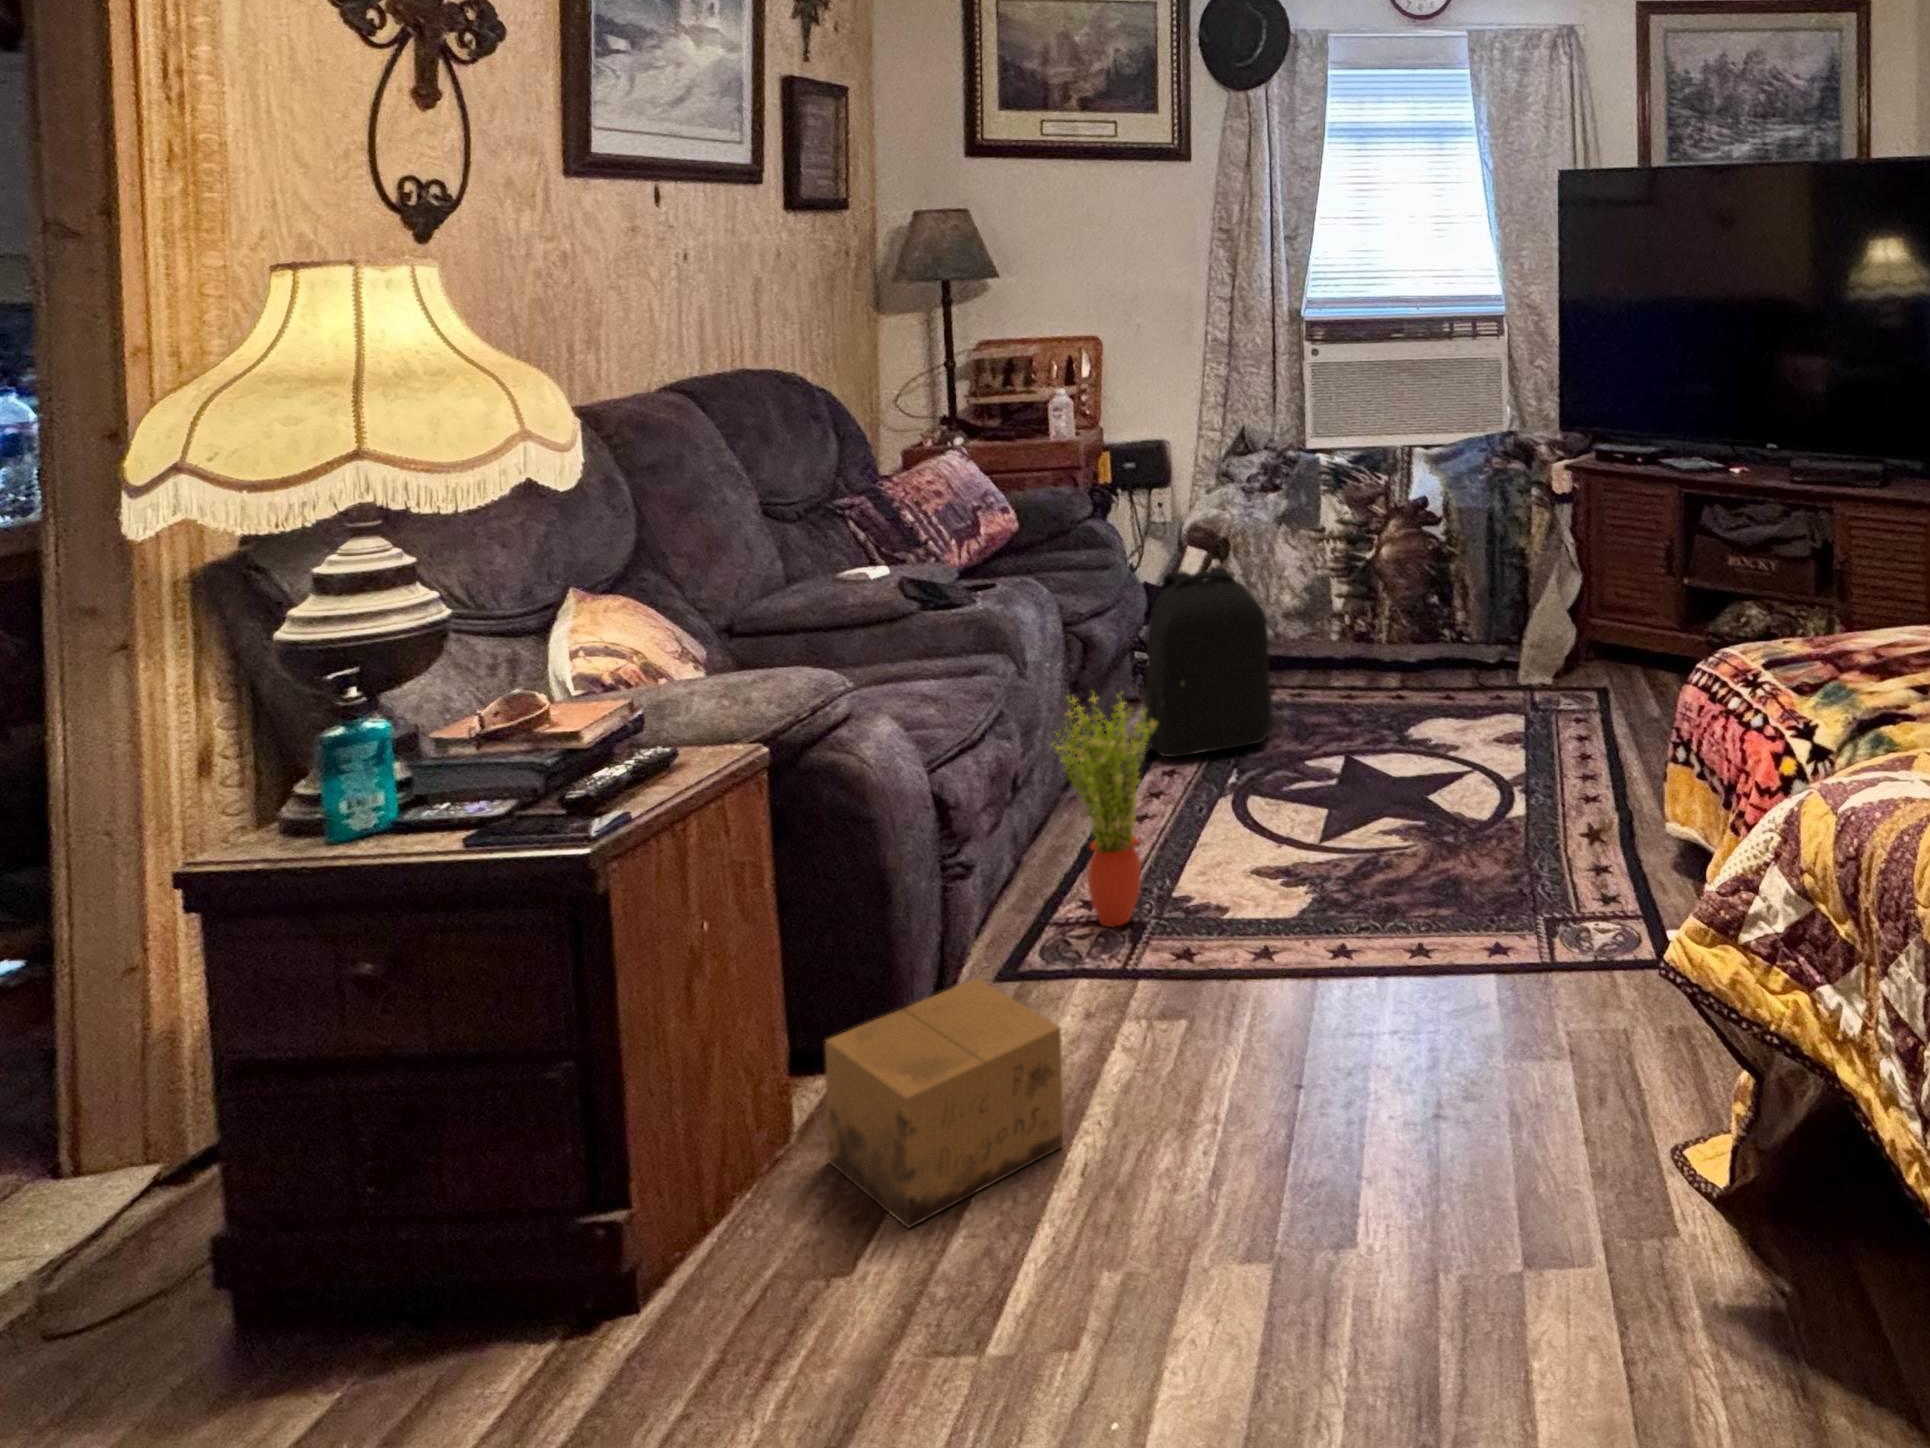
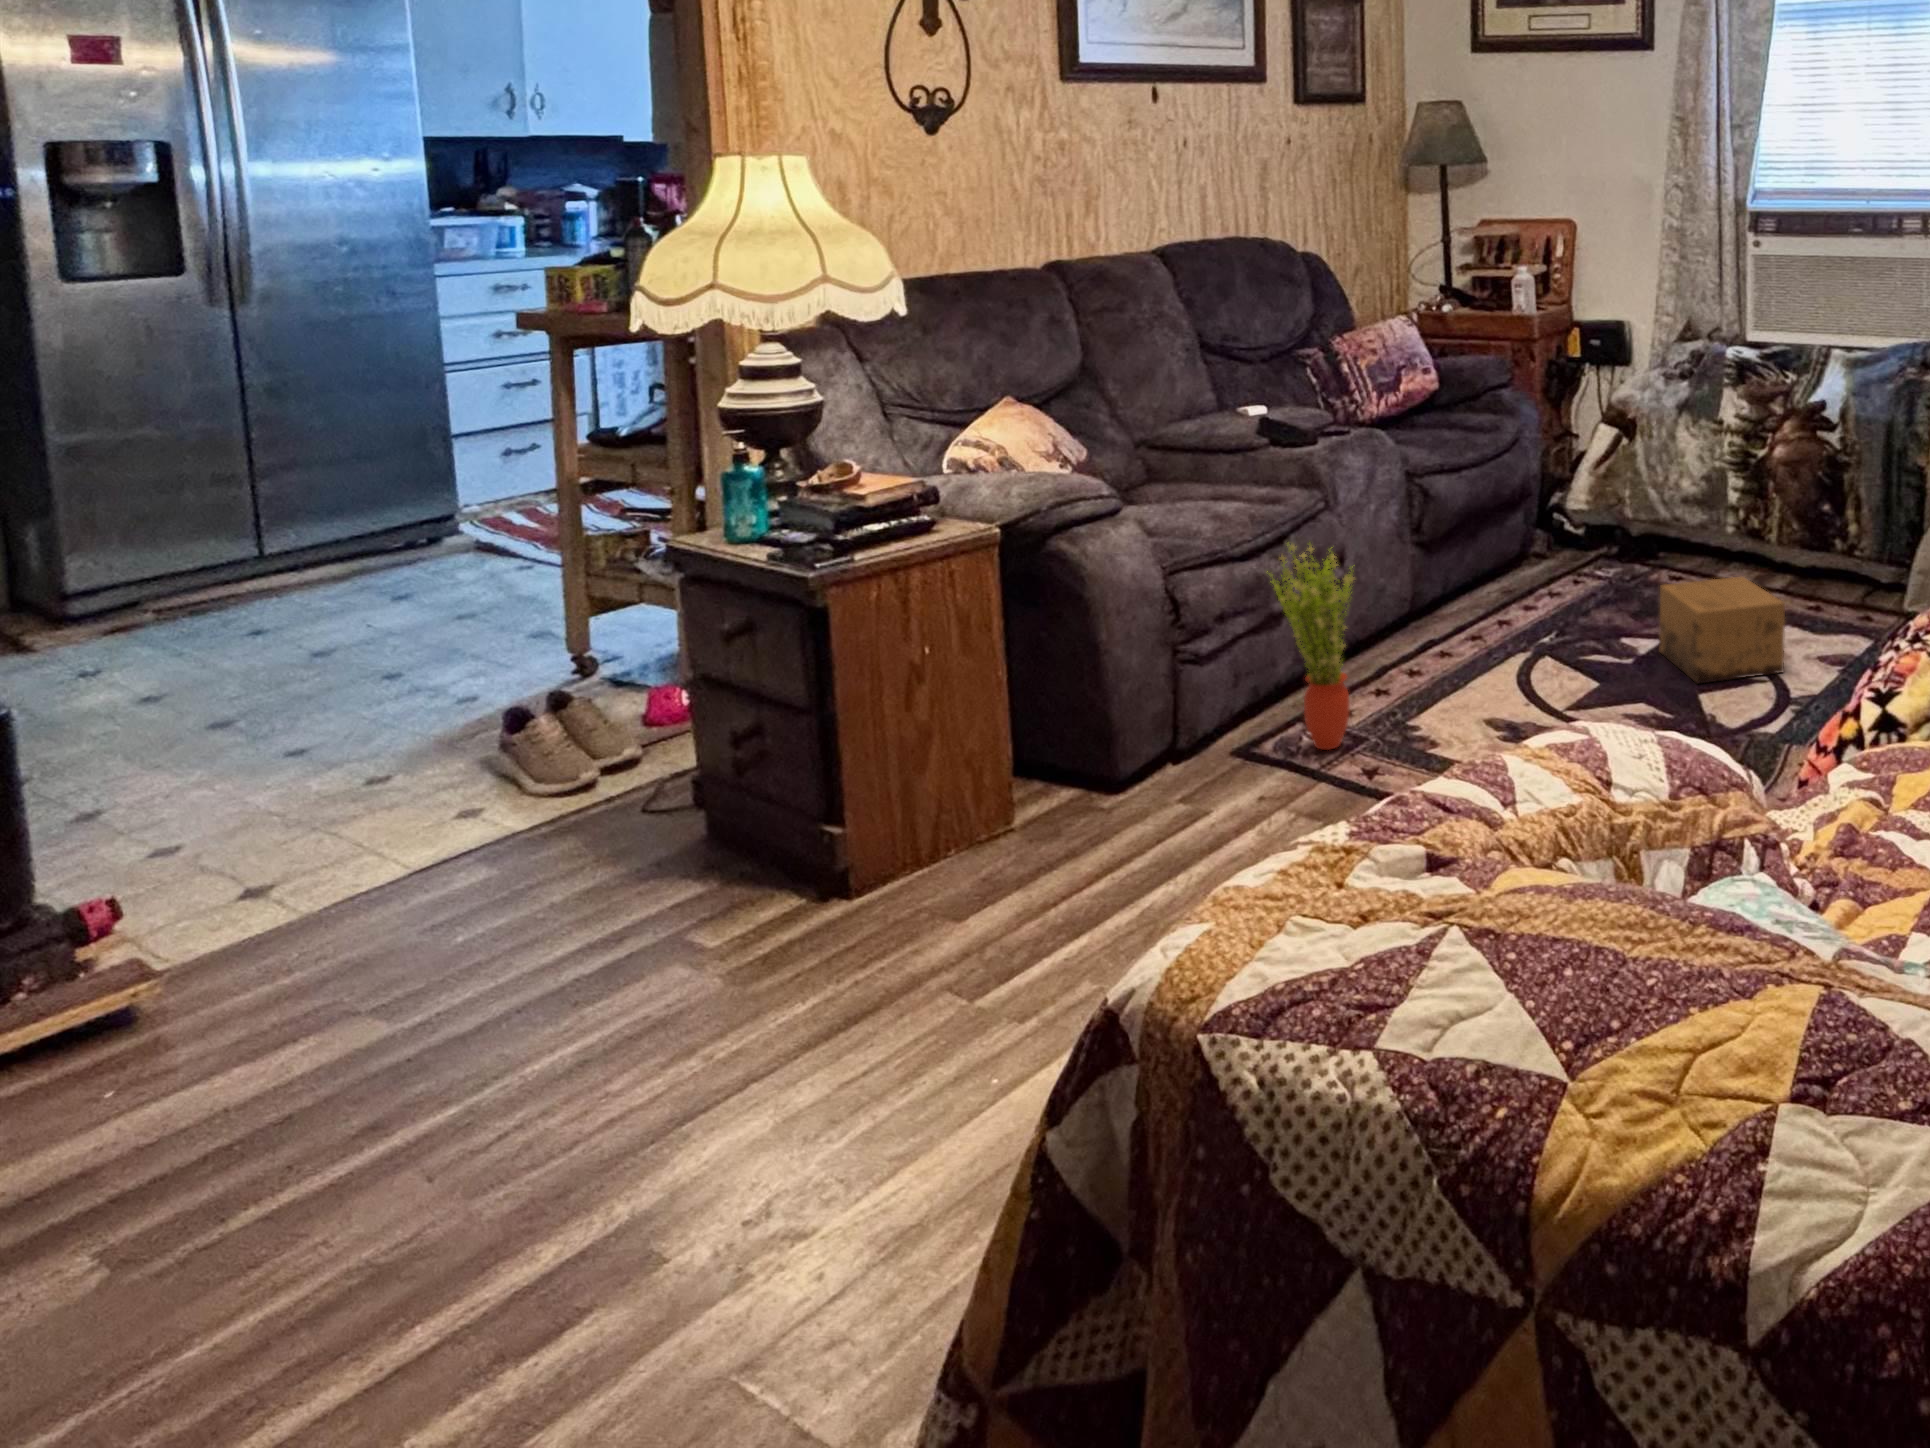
backpack: present [1143,567,1272,757] -> none [1493,447,1611,619]
cardboard box: present [825,979,1063,1228] -> present [1659,577,1785,684]

